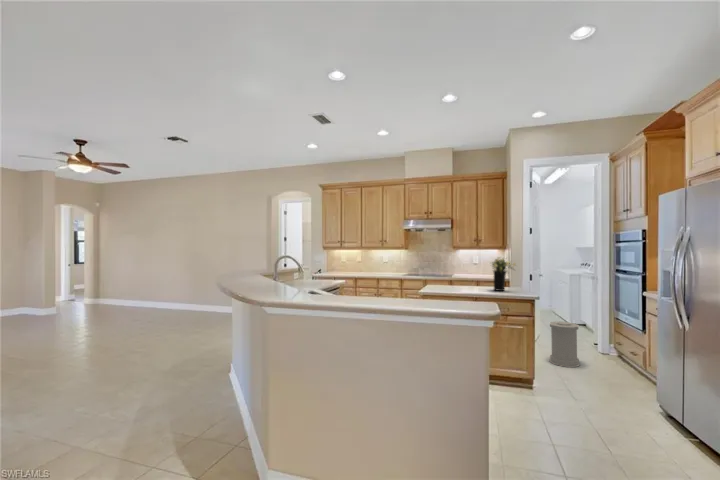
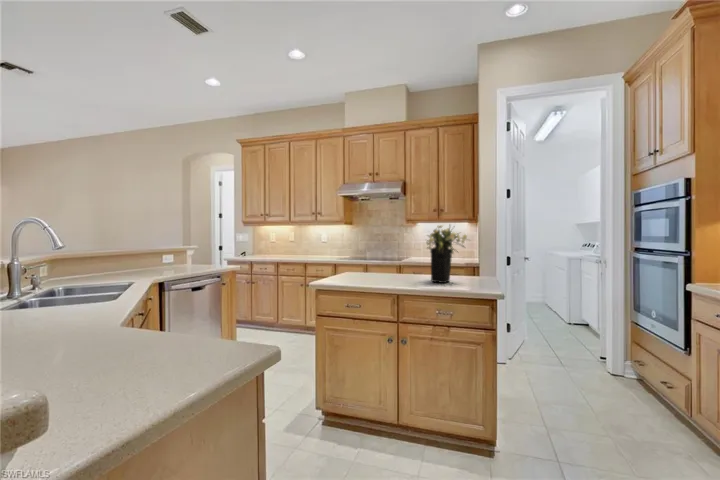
trash can: present [550,322,579,367] -> none [529,328,575,402]

